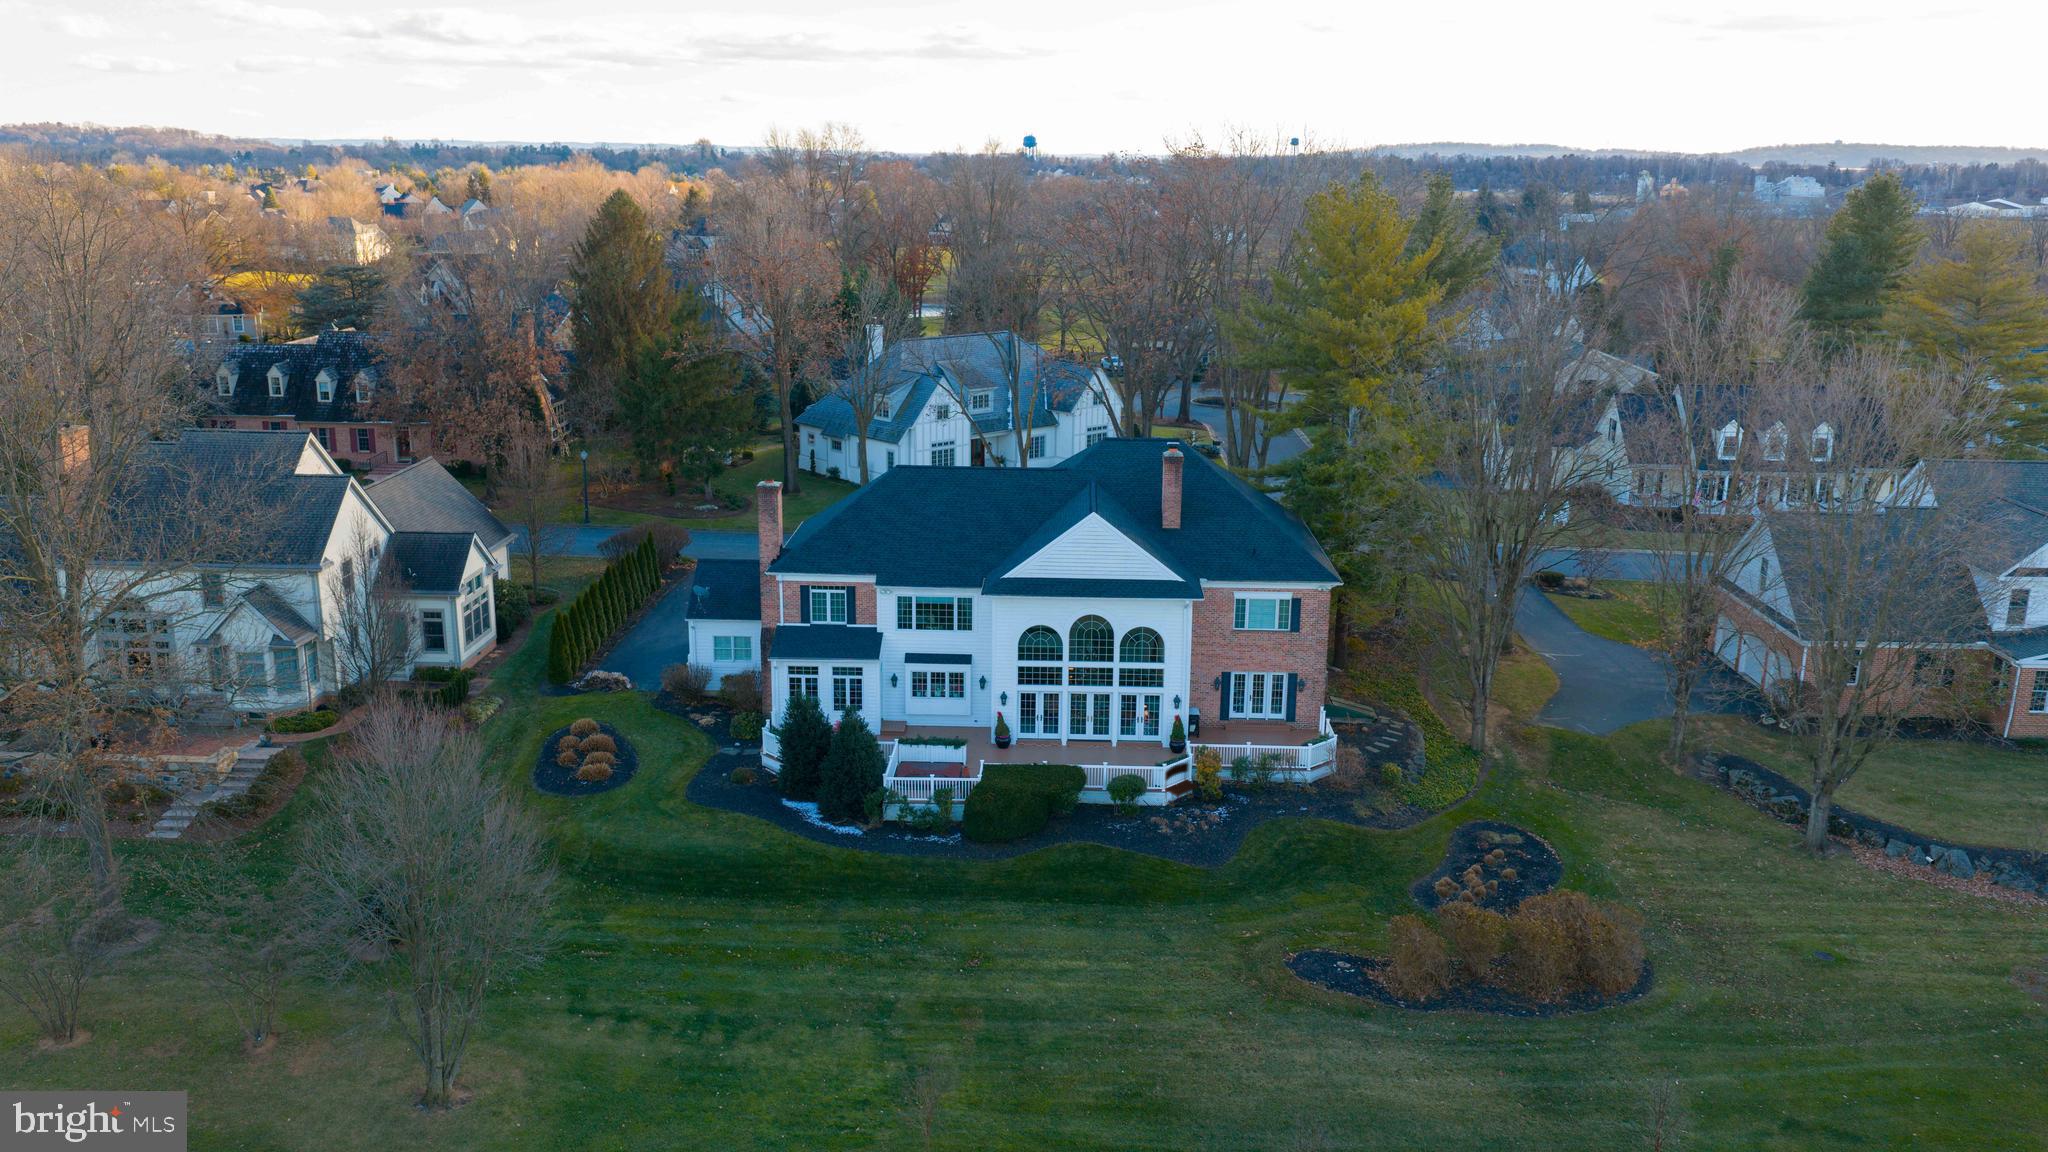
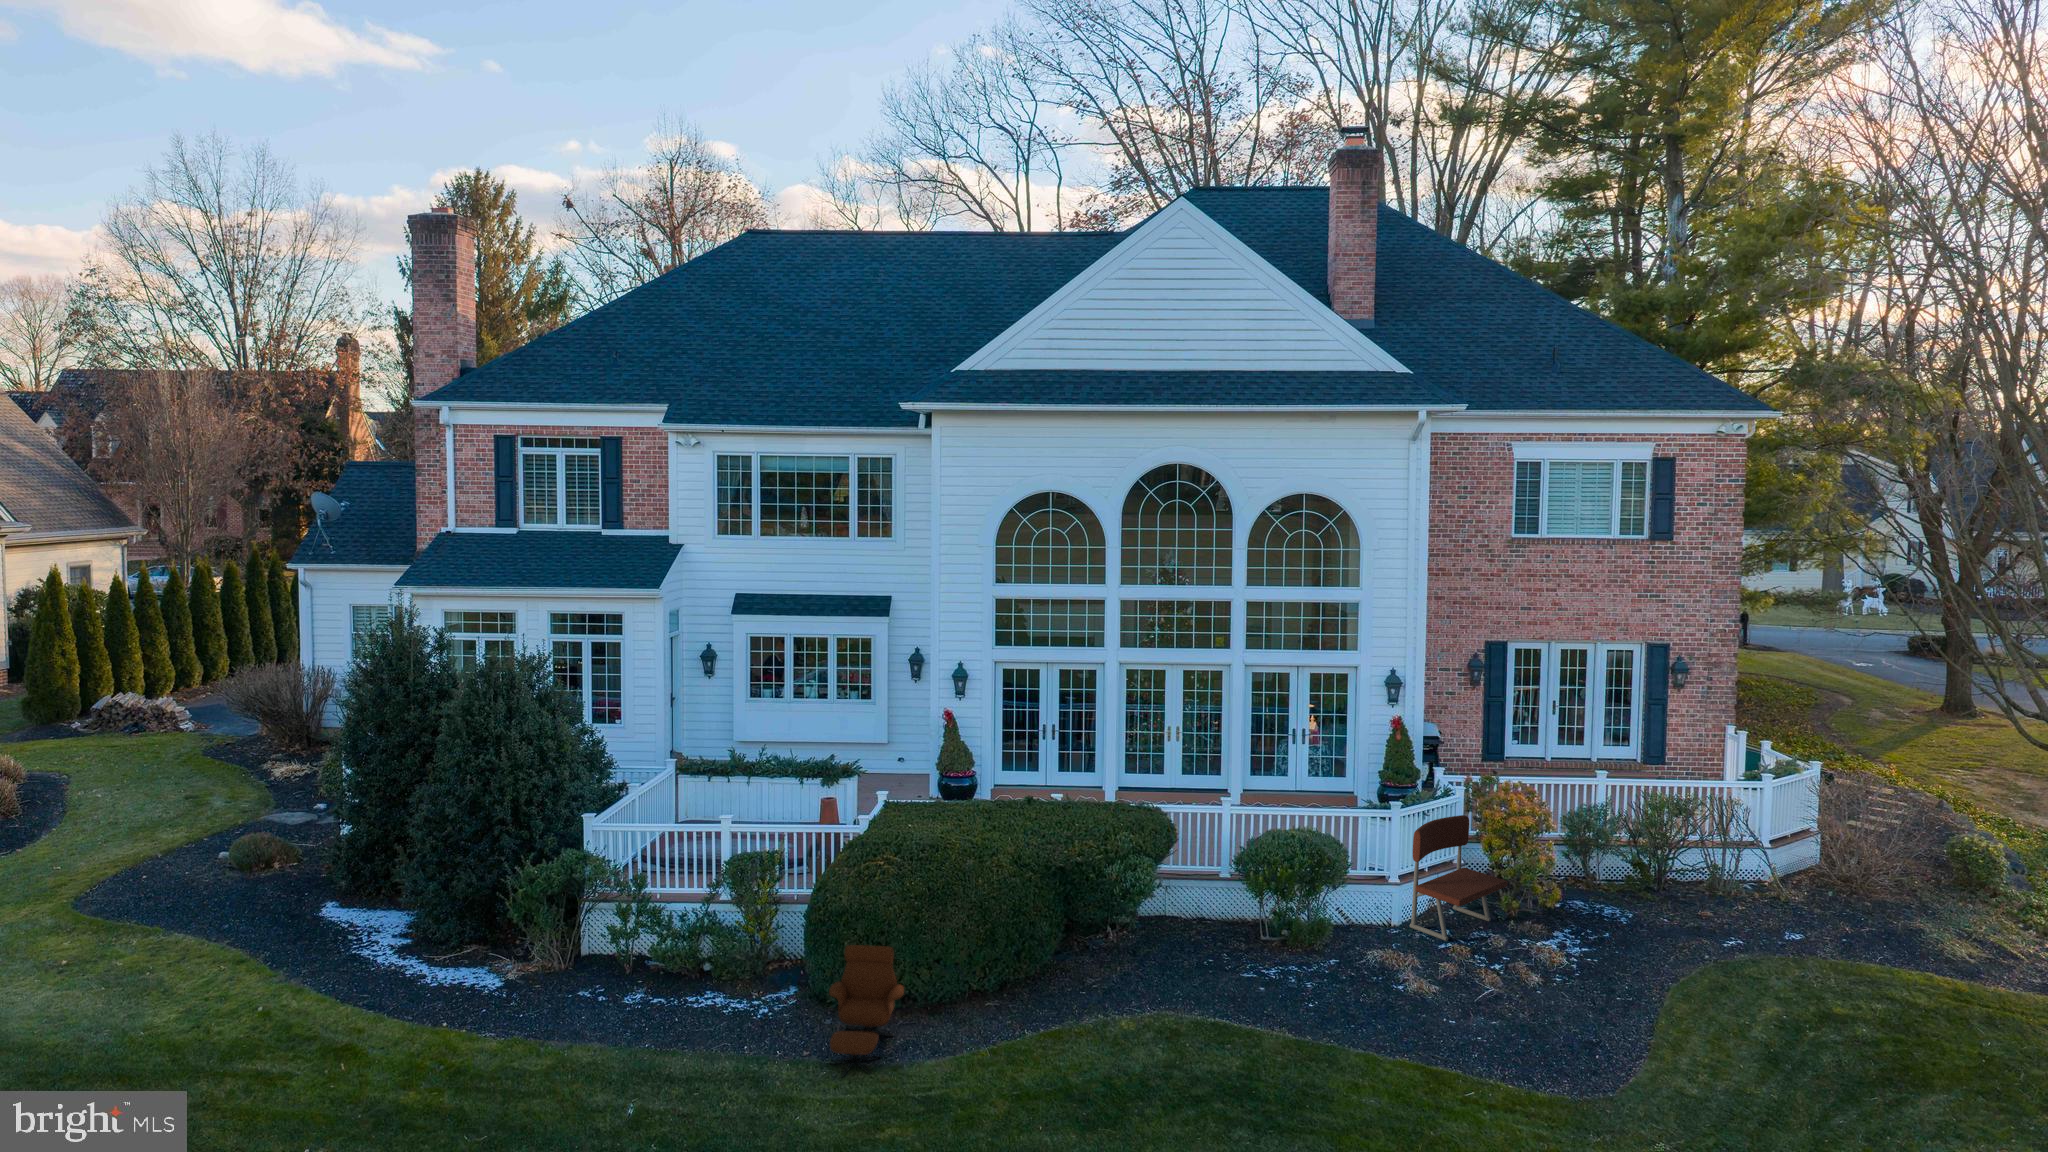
lounge chair: none [974,821,996,859] -> present [829,945,904,1077]

